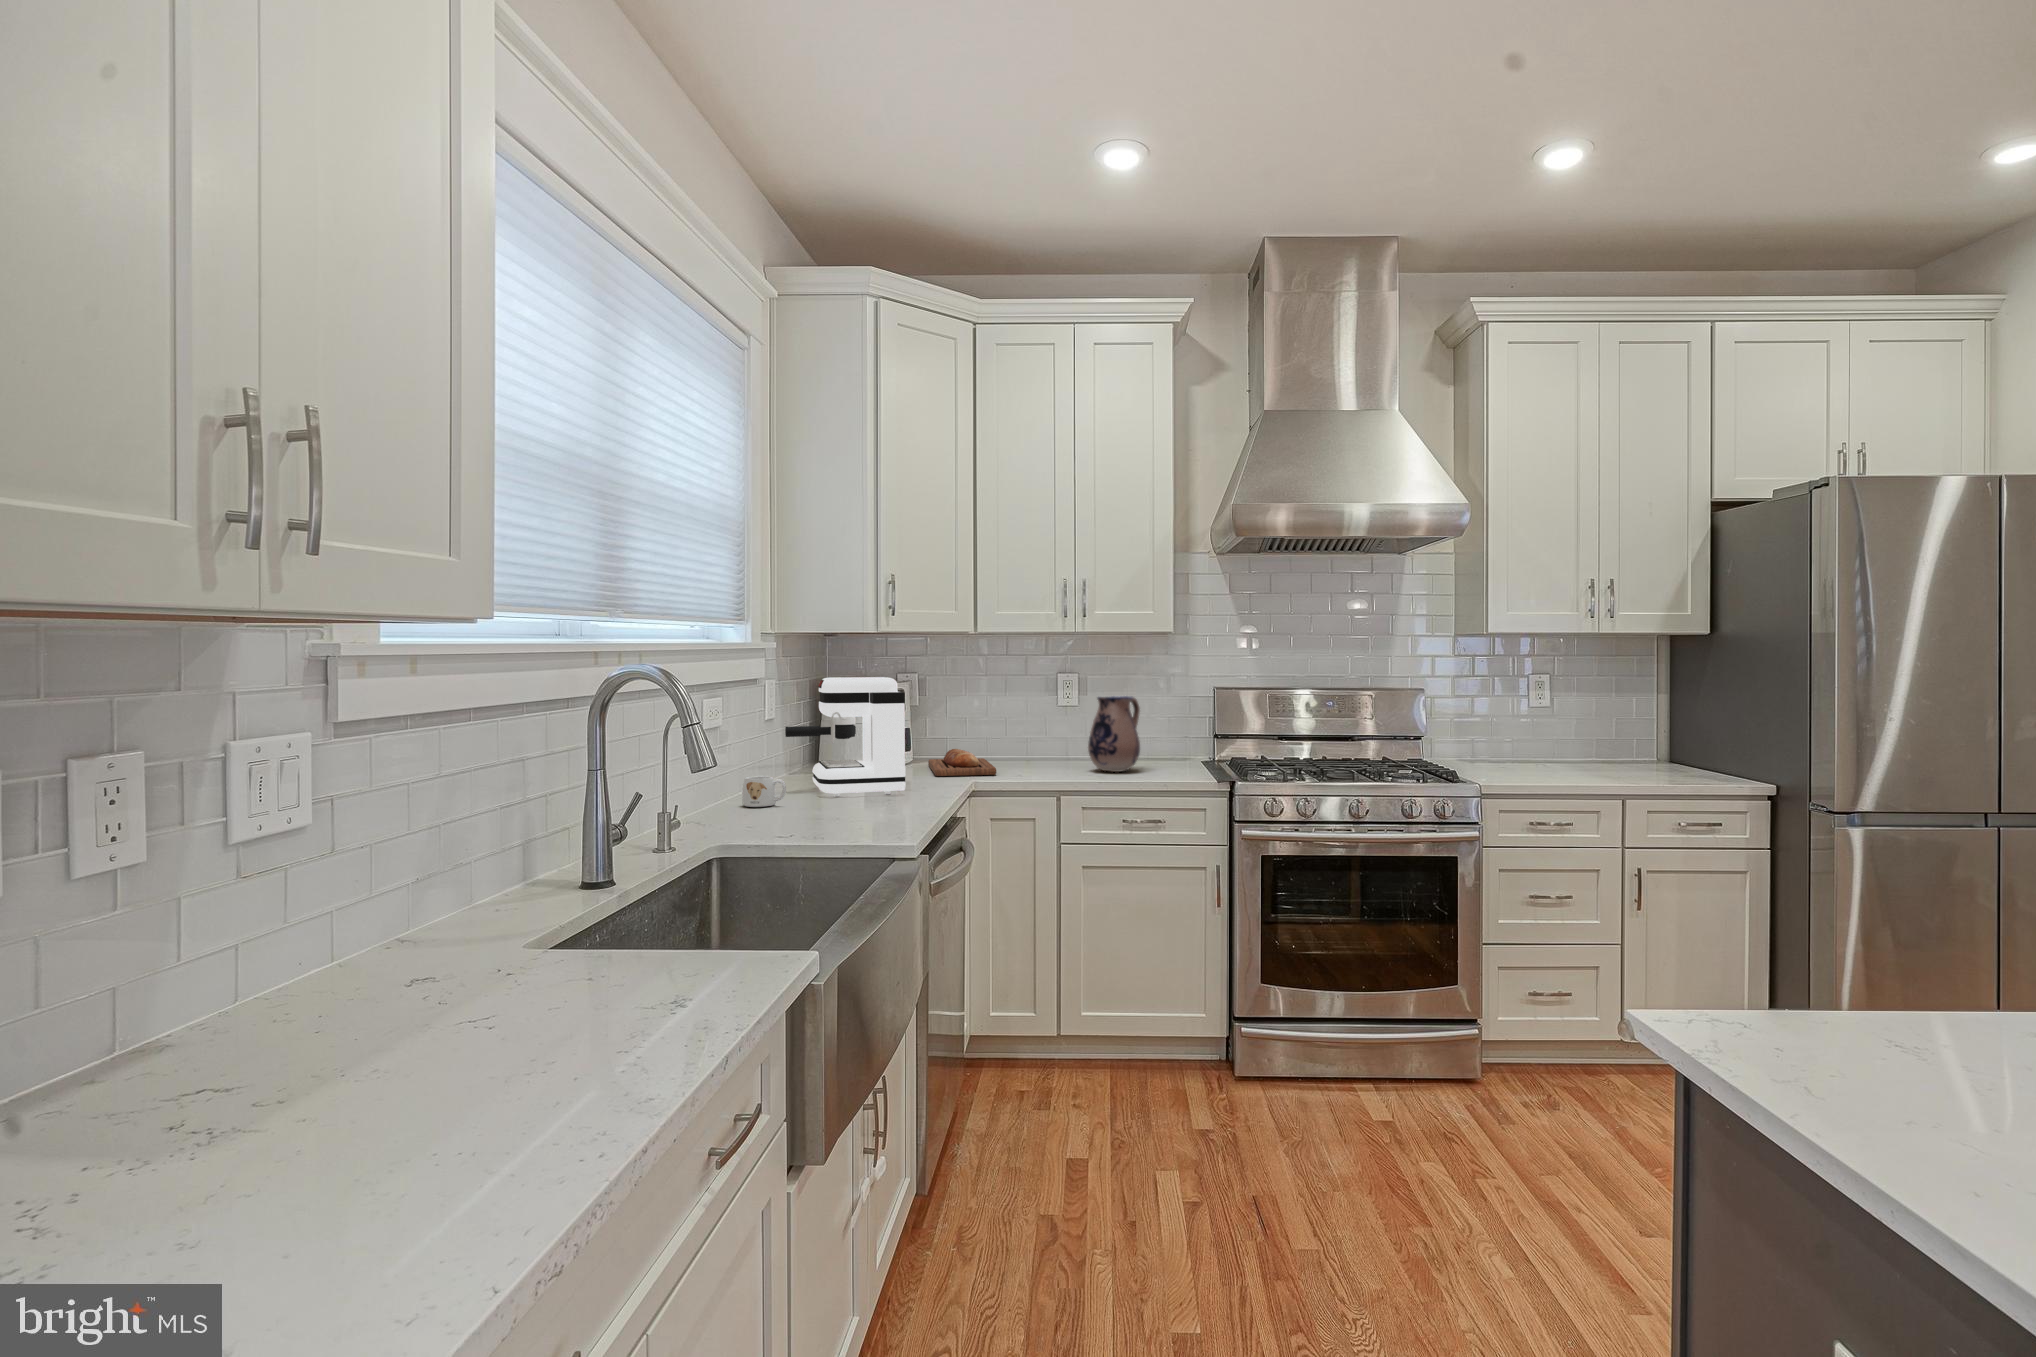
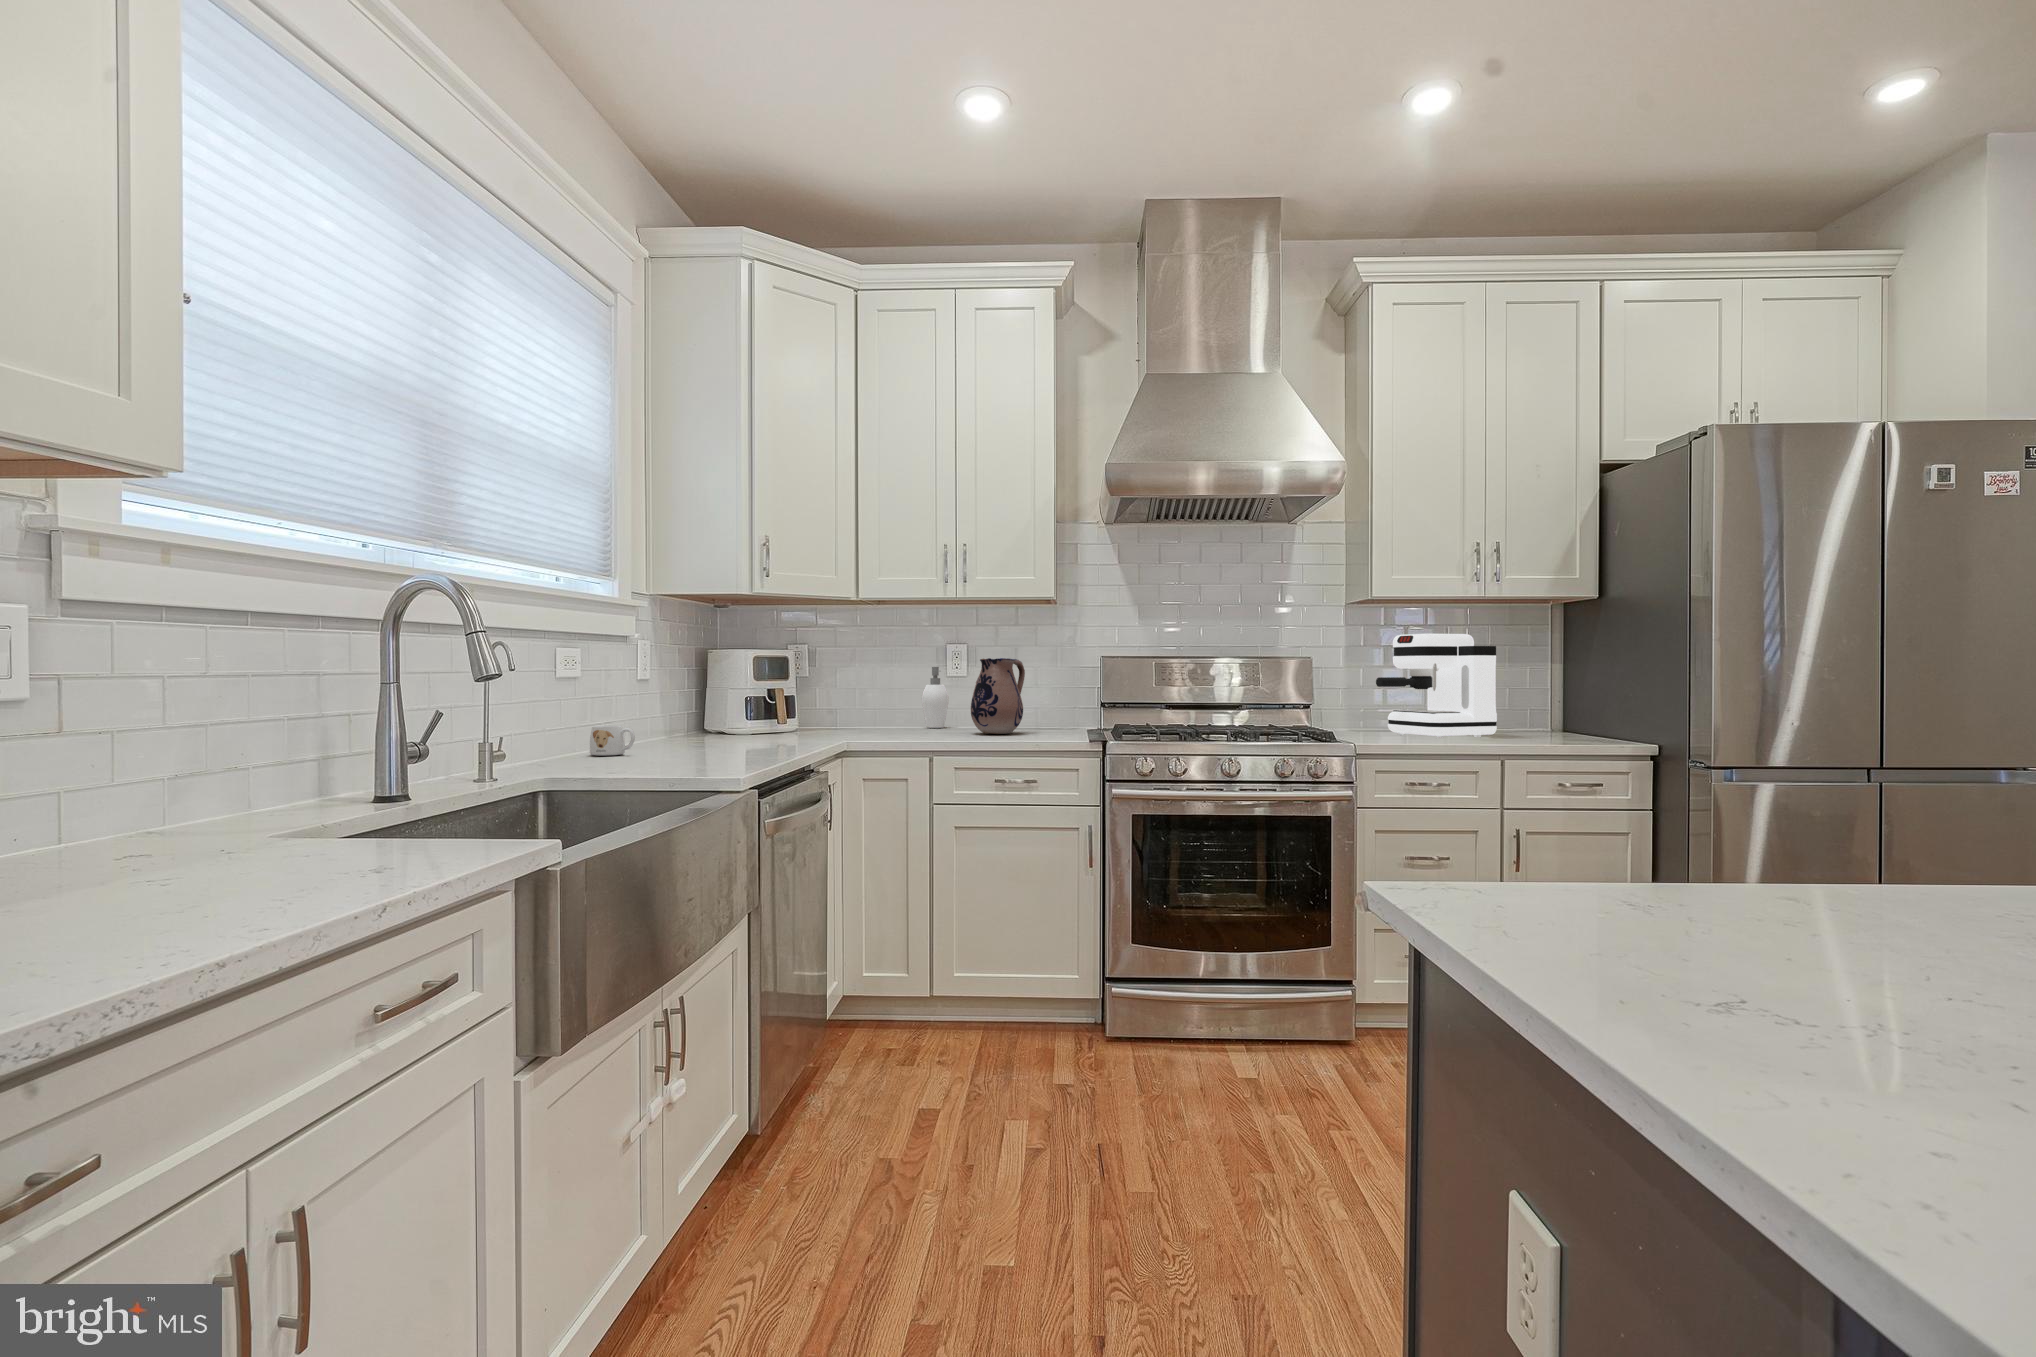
coffee maker: present [785,677,905,796] -> present [1376,634,1497,738]
soap dispenser: none [1032,701,1058,761] -> present [922,667,949,728]
bread loaf: present [928,749,996,776] -> none [811,713,874,736]

